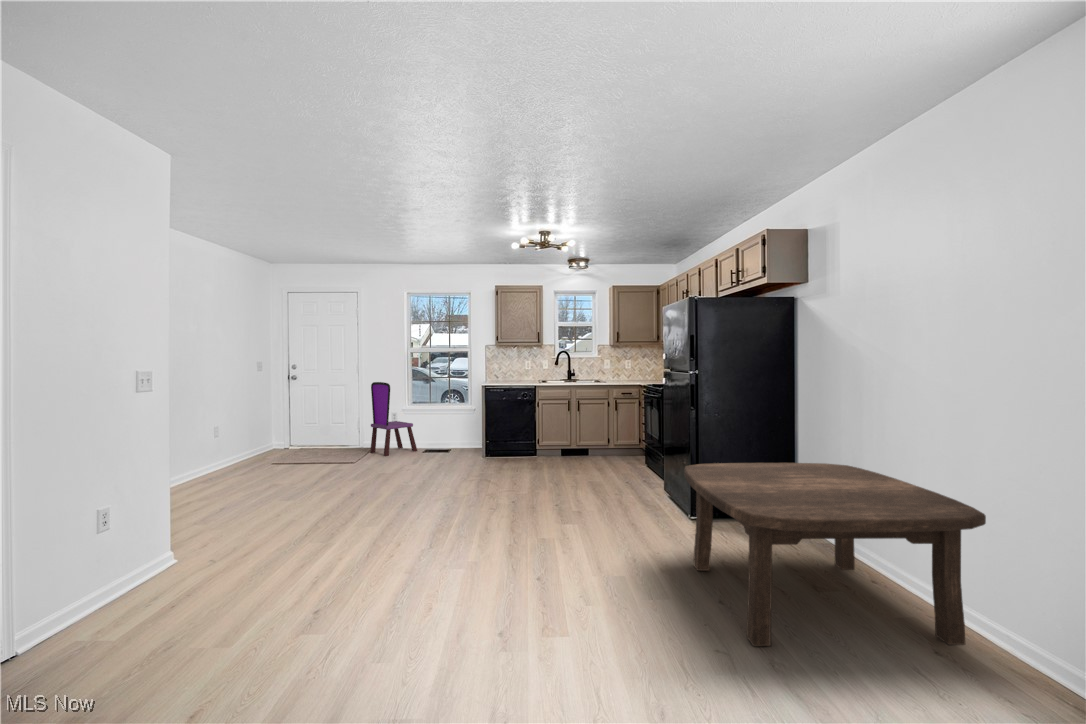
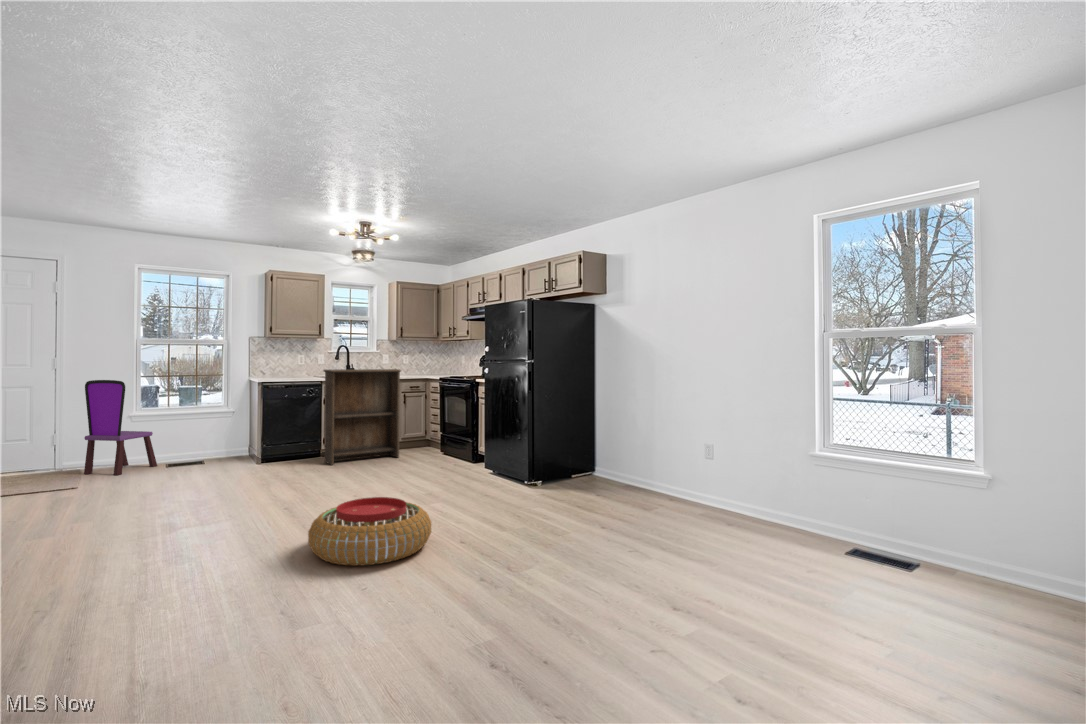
bookshelf: none [529,375,600,466] -> present [324,369,401,465]
coffee table: present [684,463,986,646] -> none [553,424,741,539]
pouf: none [384,516,507,592] -> present [308,497,431,566]

